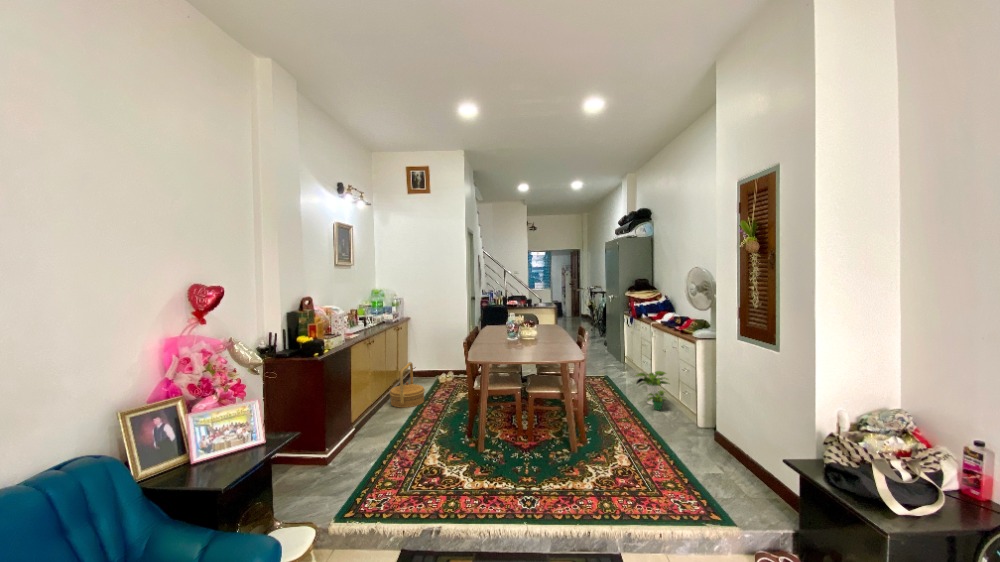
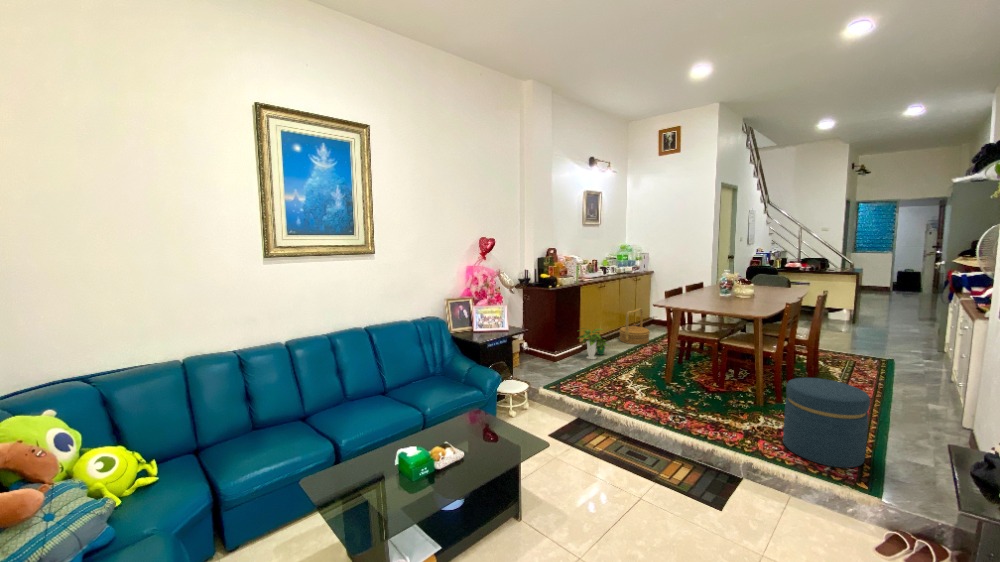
potted plant: present [636,371,670,410] -> present [579,329,608,359]
ottoman: none [628,415,699,508] -> present [783,378,870,468]

